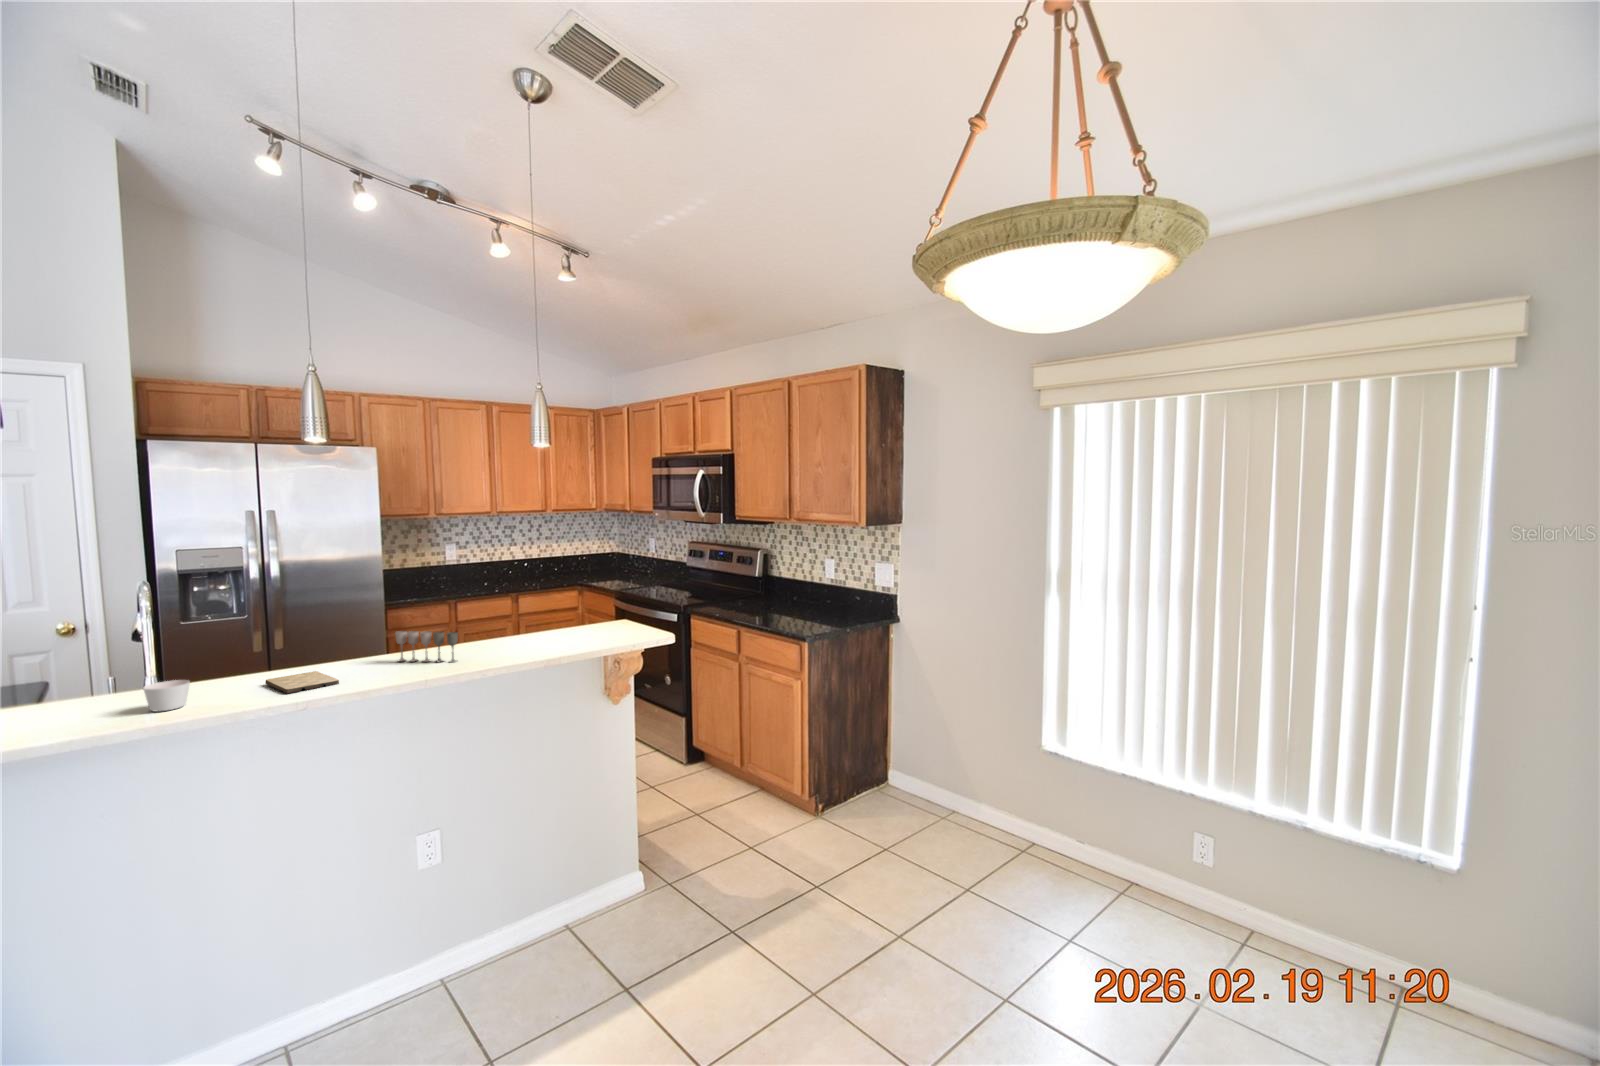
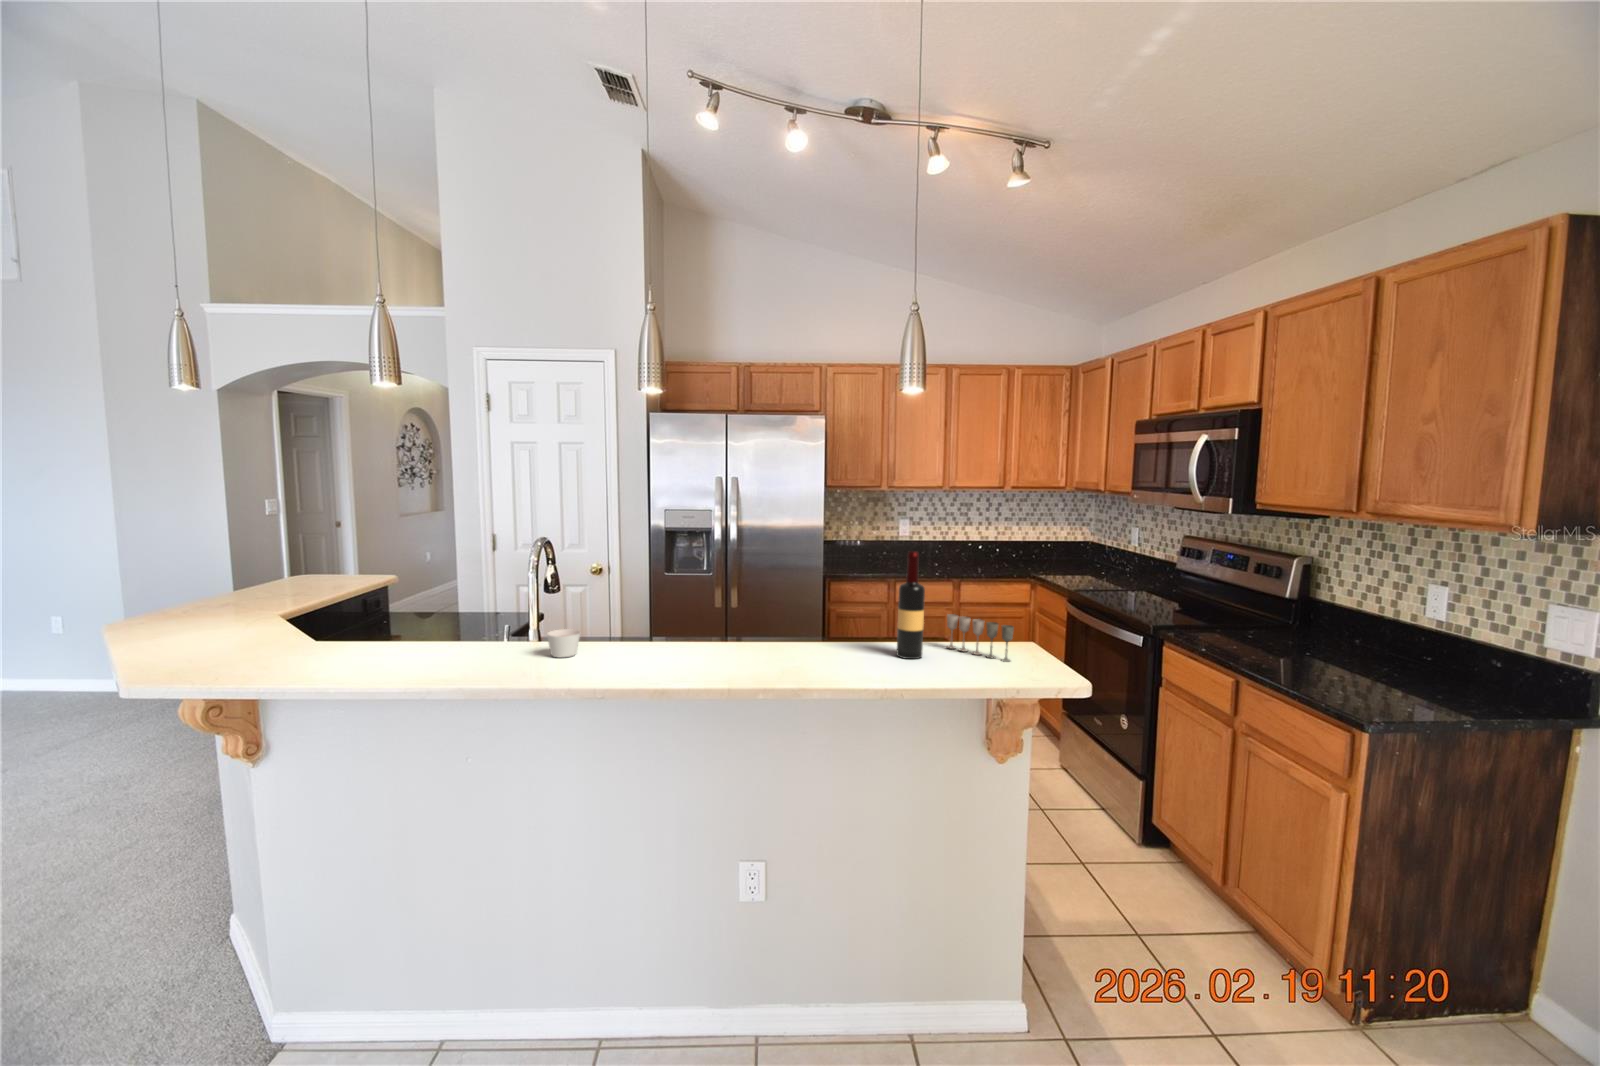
wine bottle: none [526,565,549,649] -> present [897,551,925,659]
wine glass: present [395,631,458,663] -> present [947,614,1014,662]
cutting board: present [265,671,339,694] -> none [644,641,693,662]

